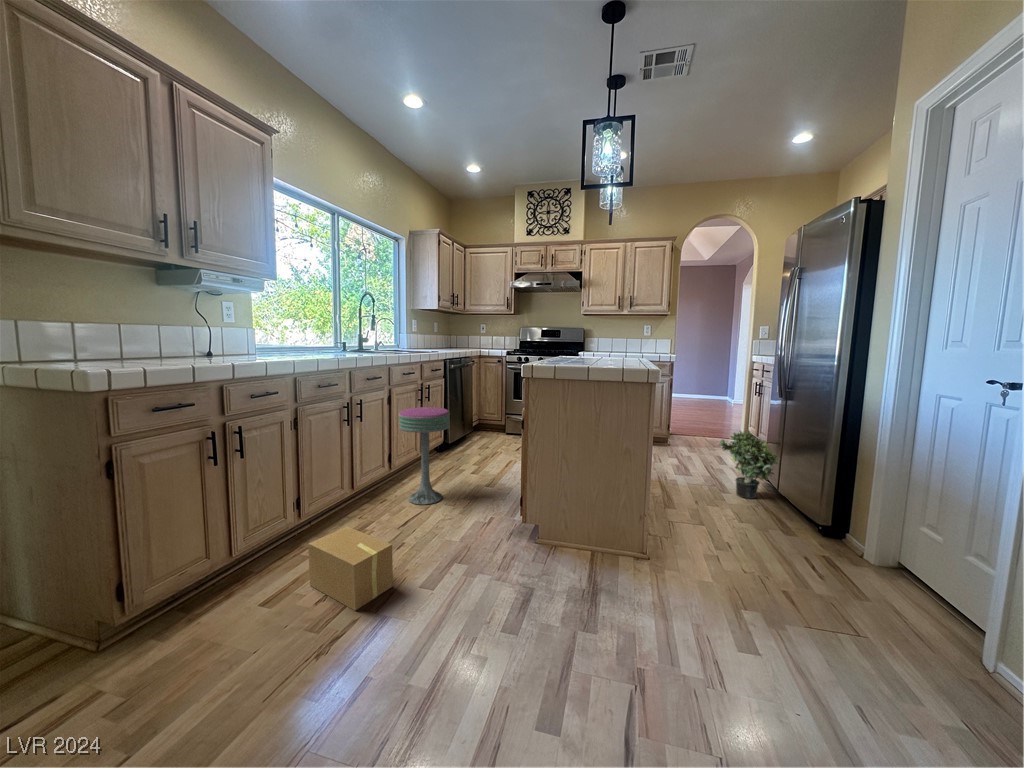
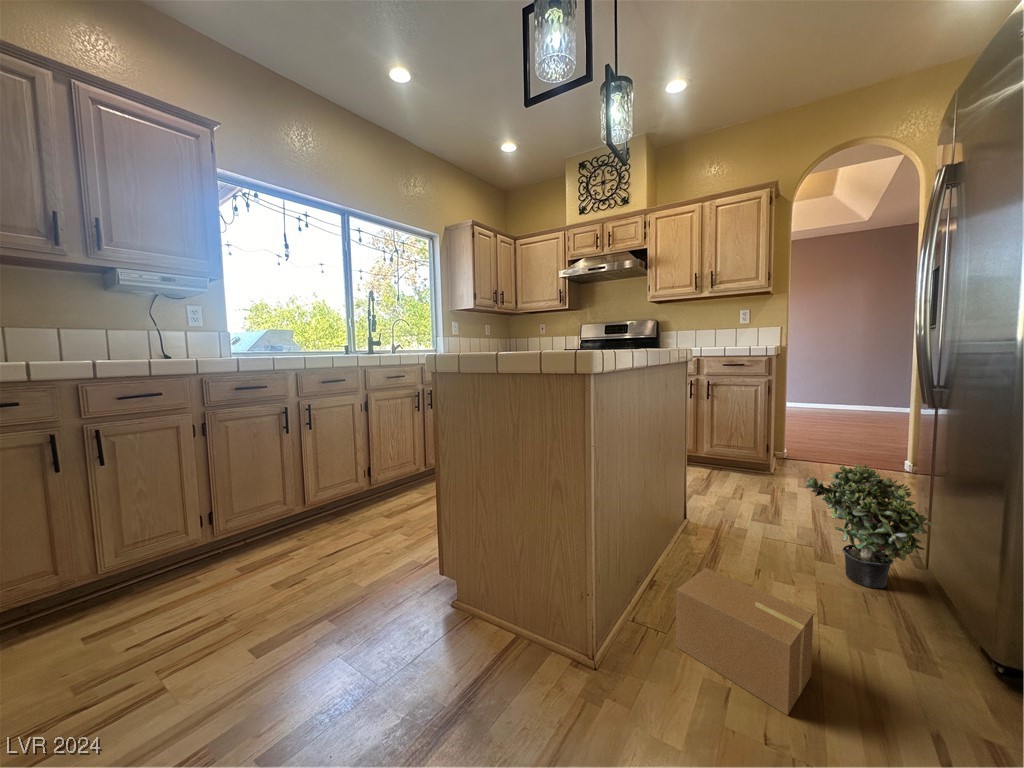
bar stool: present [399,407,450,505] -> none [347,414,410,529]
cardboard box: present [308,527,393,611] -> present [675,568,813,715]

